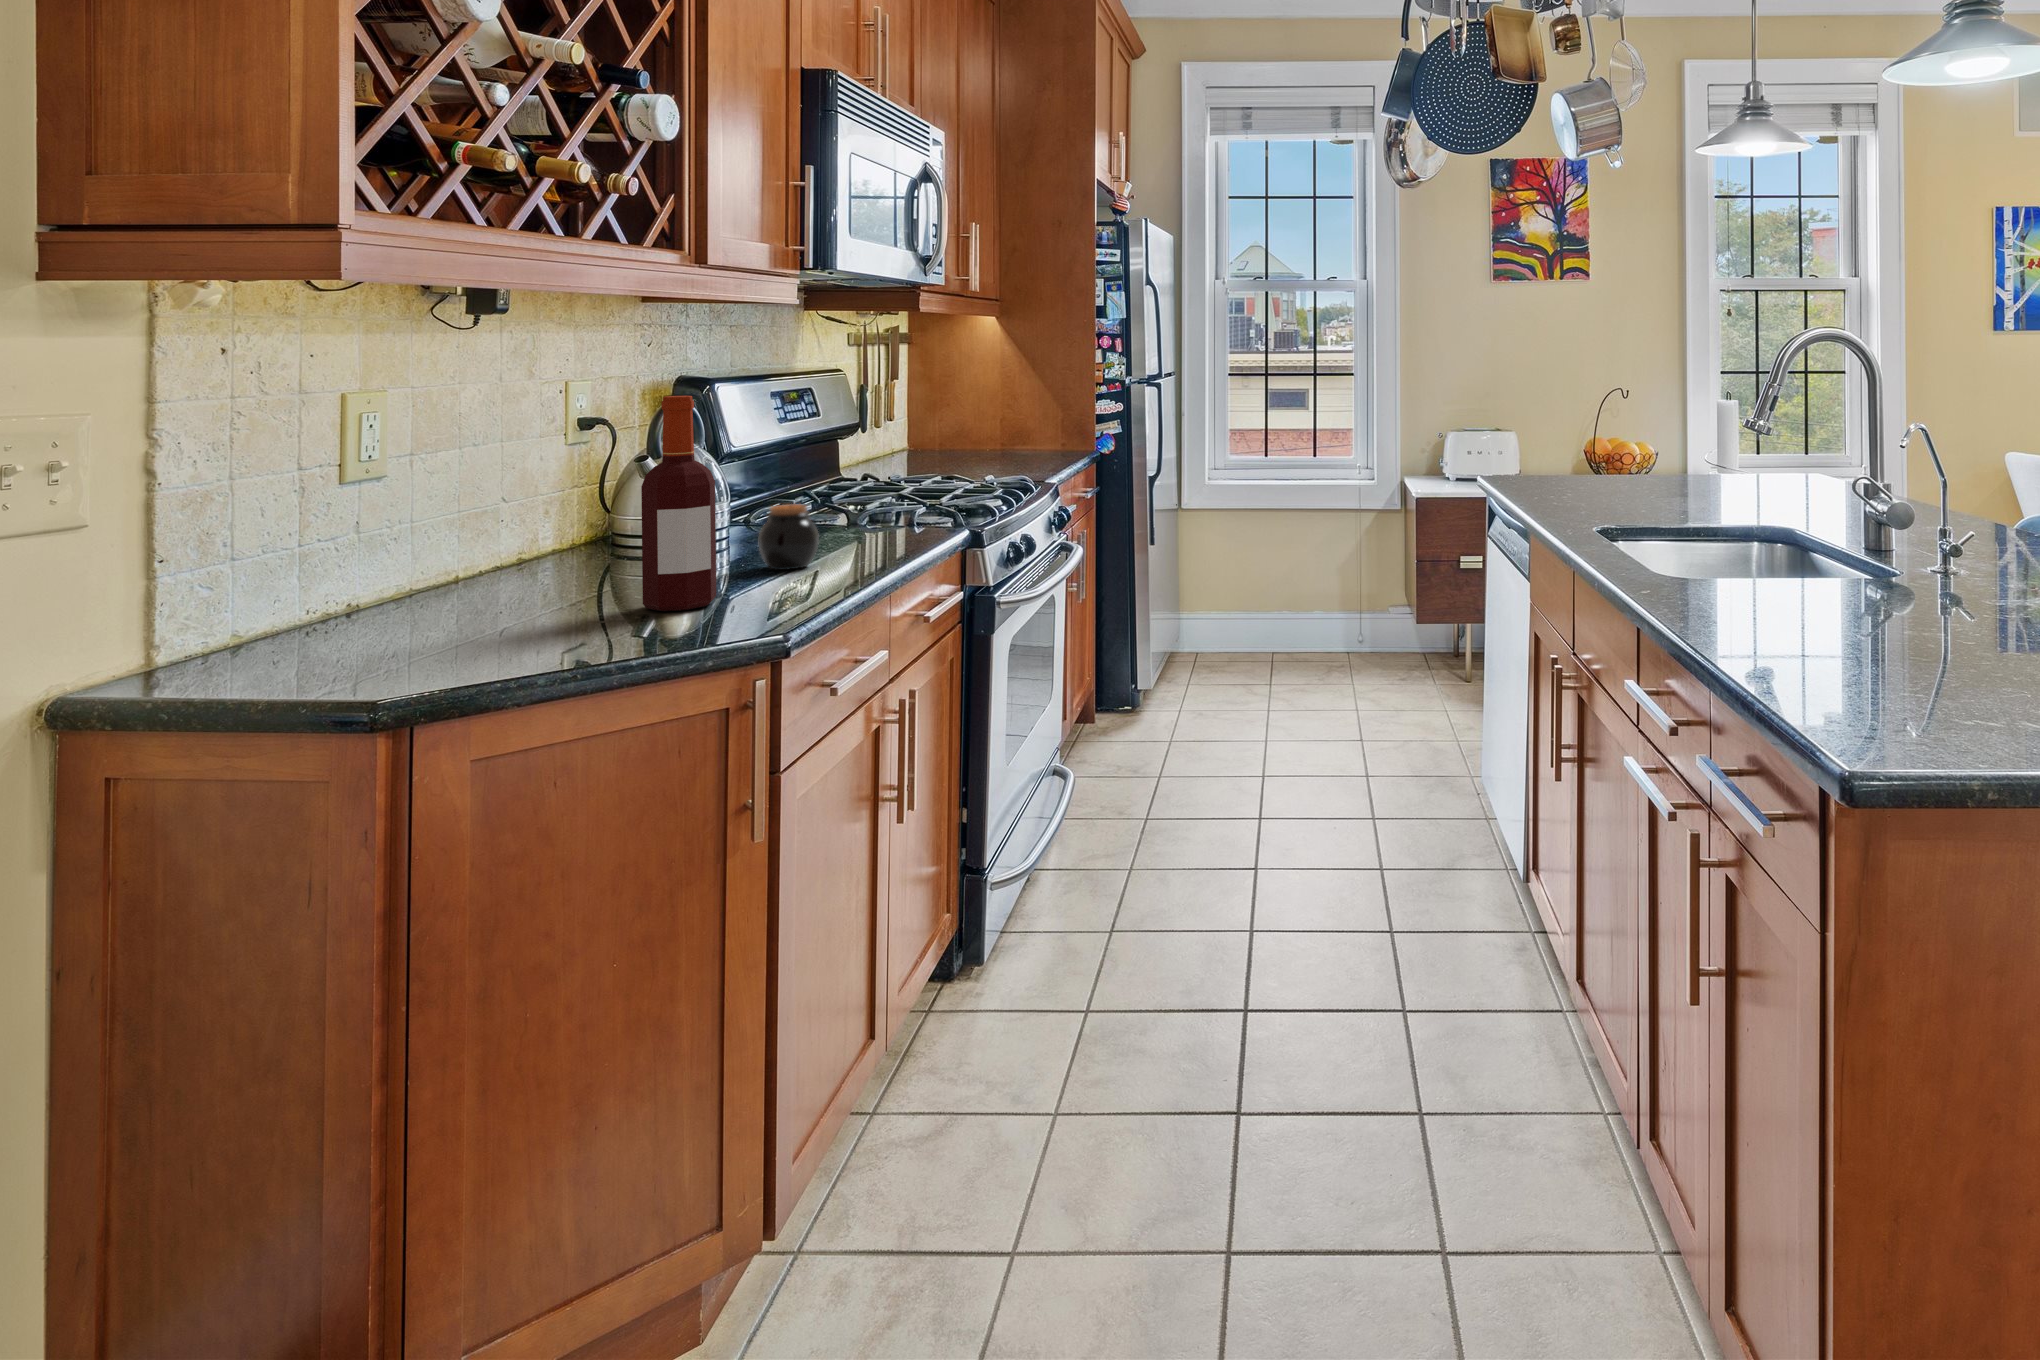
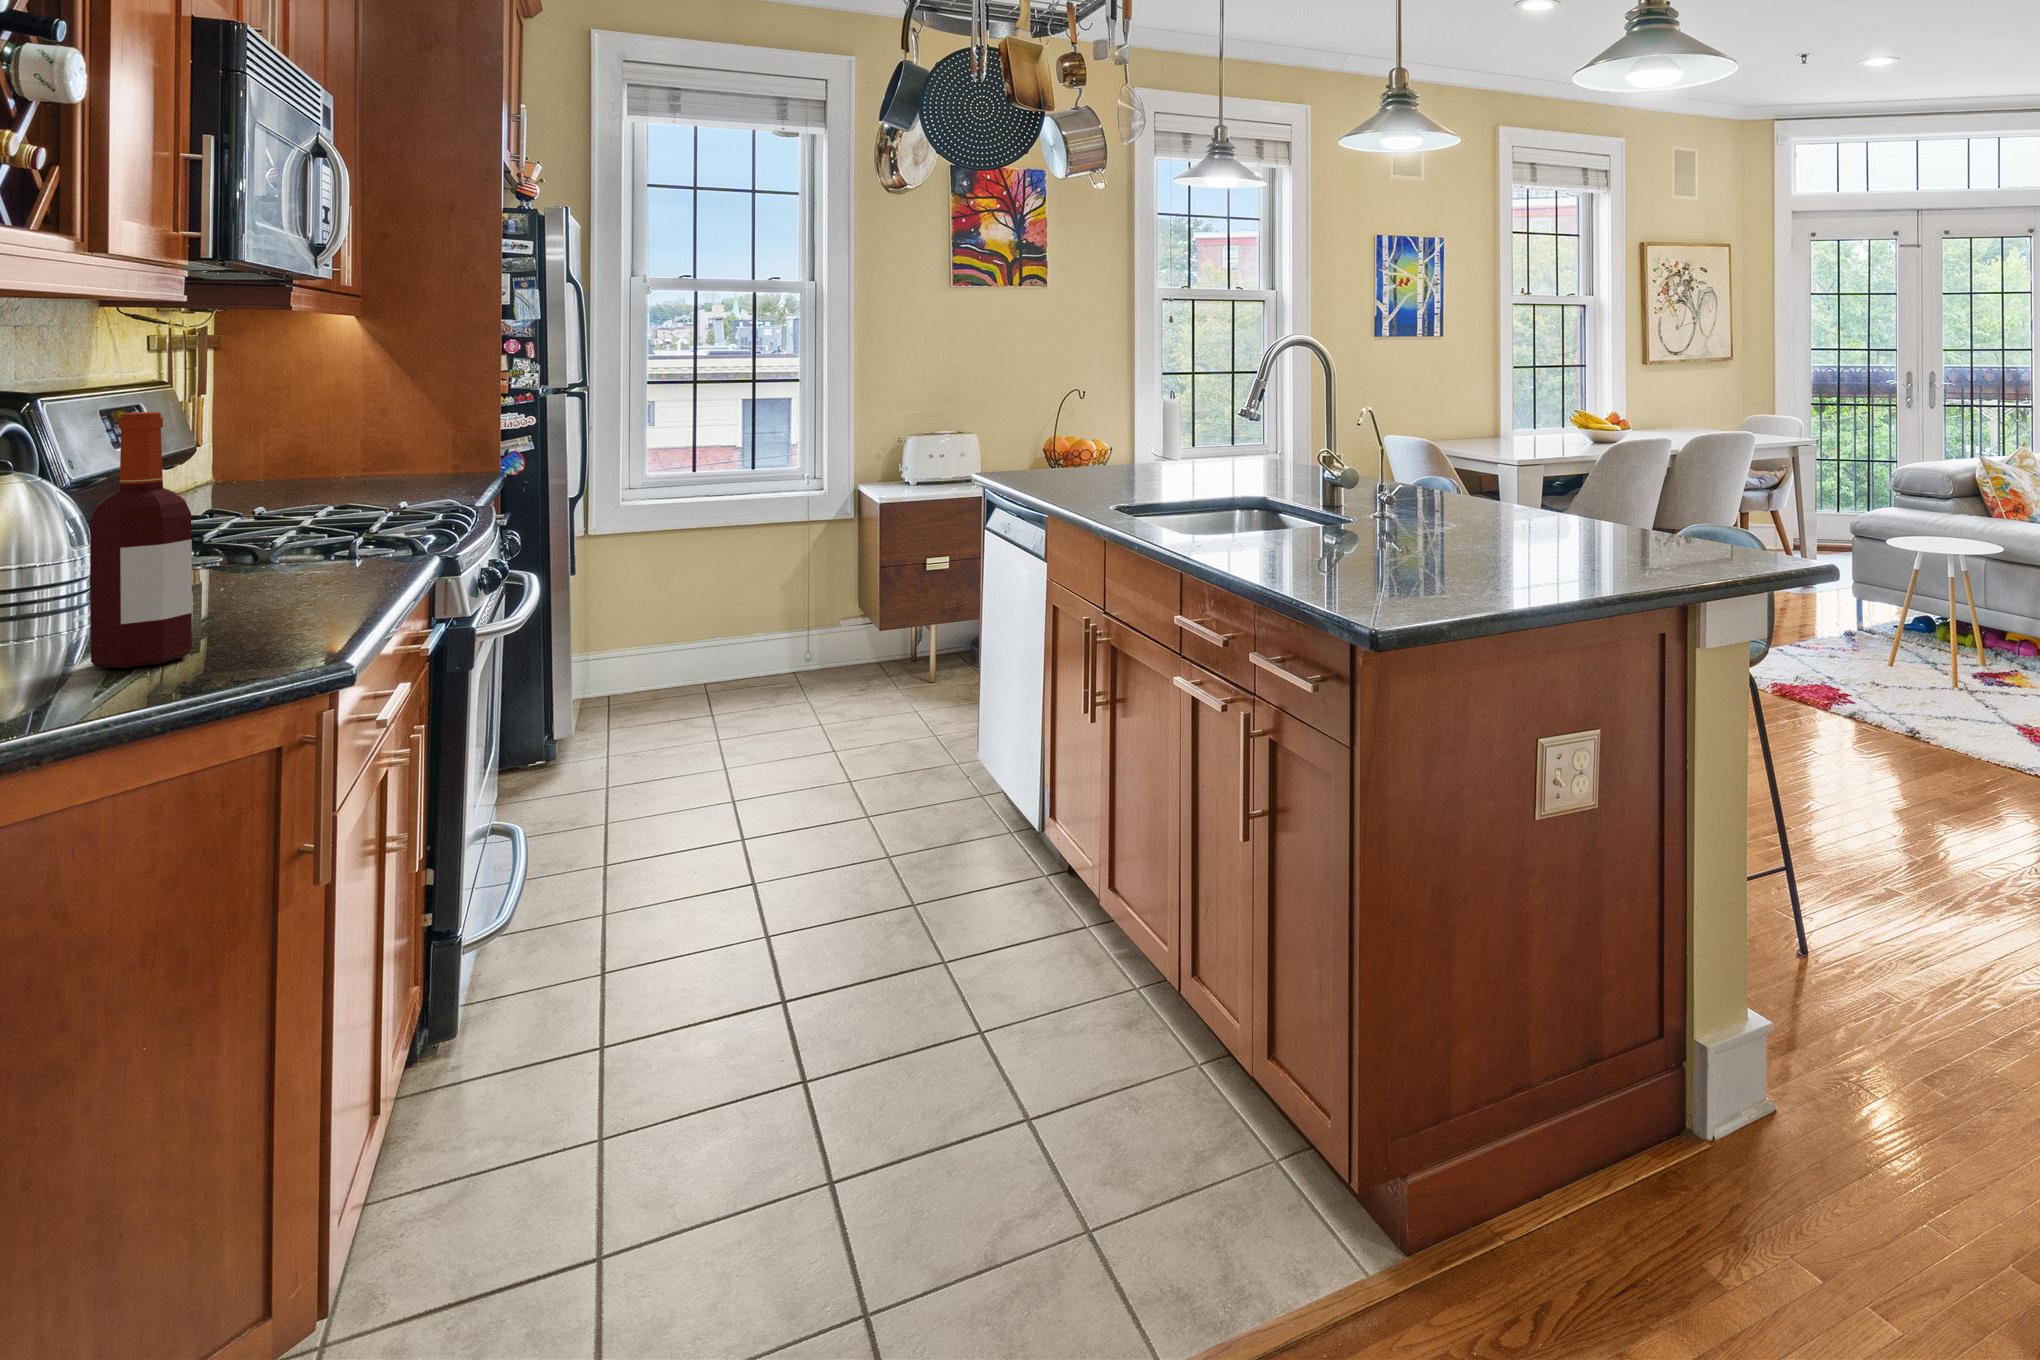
jar: present [759,504,819,570] -> none [201,537,286,614]

